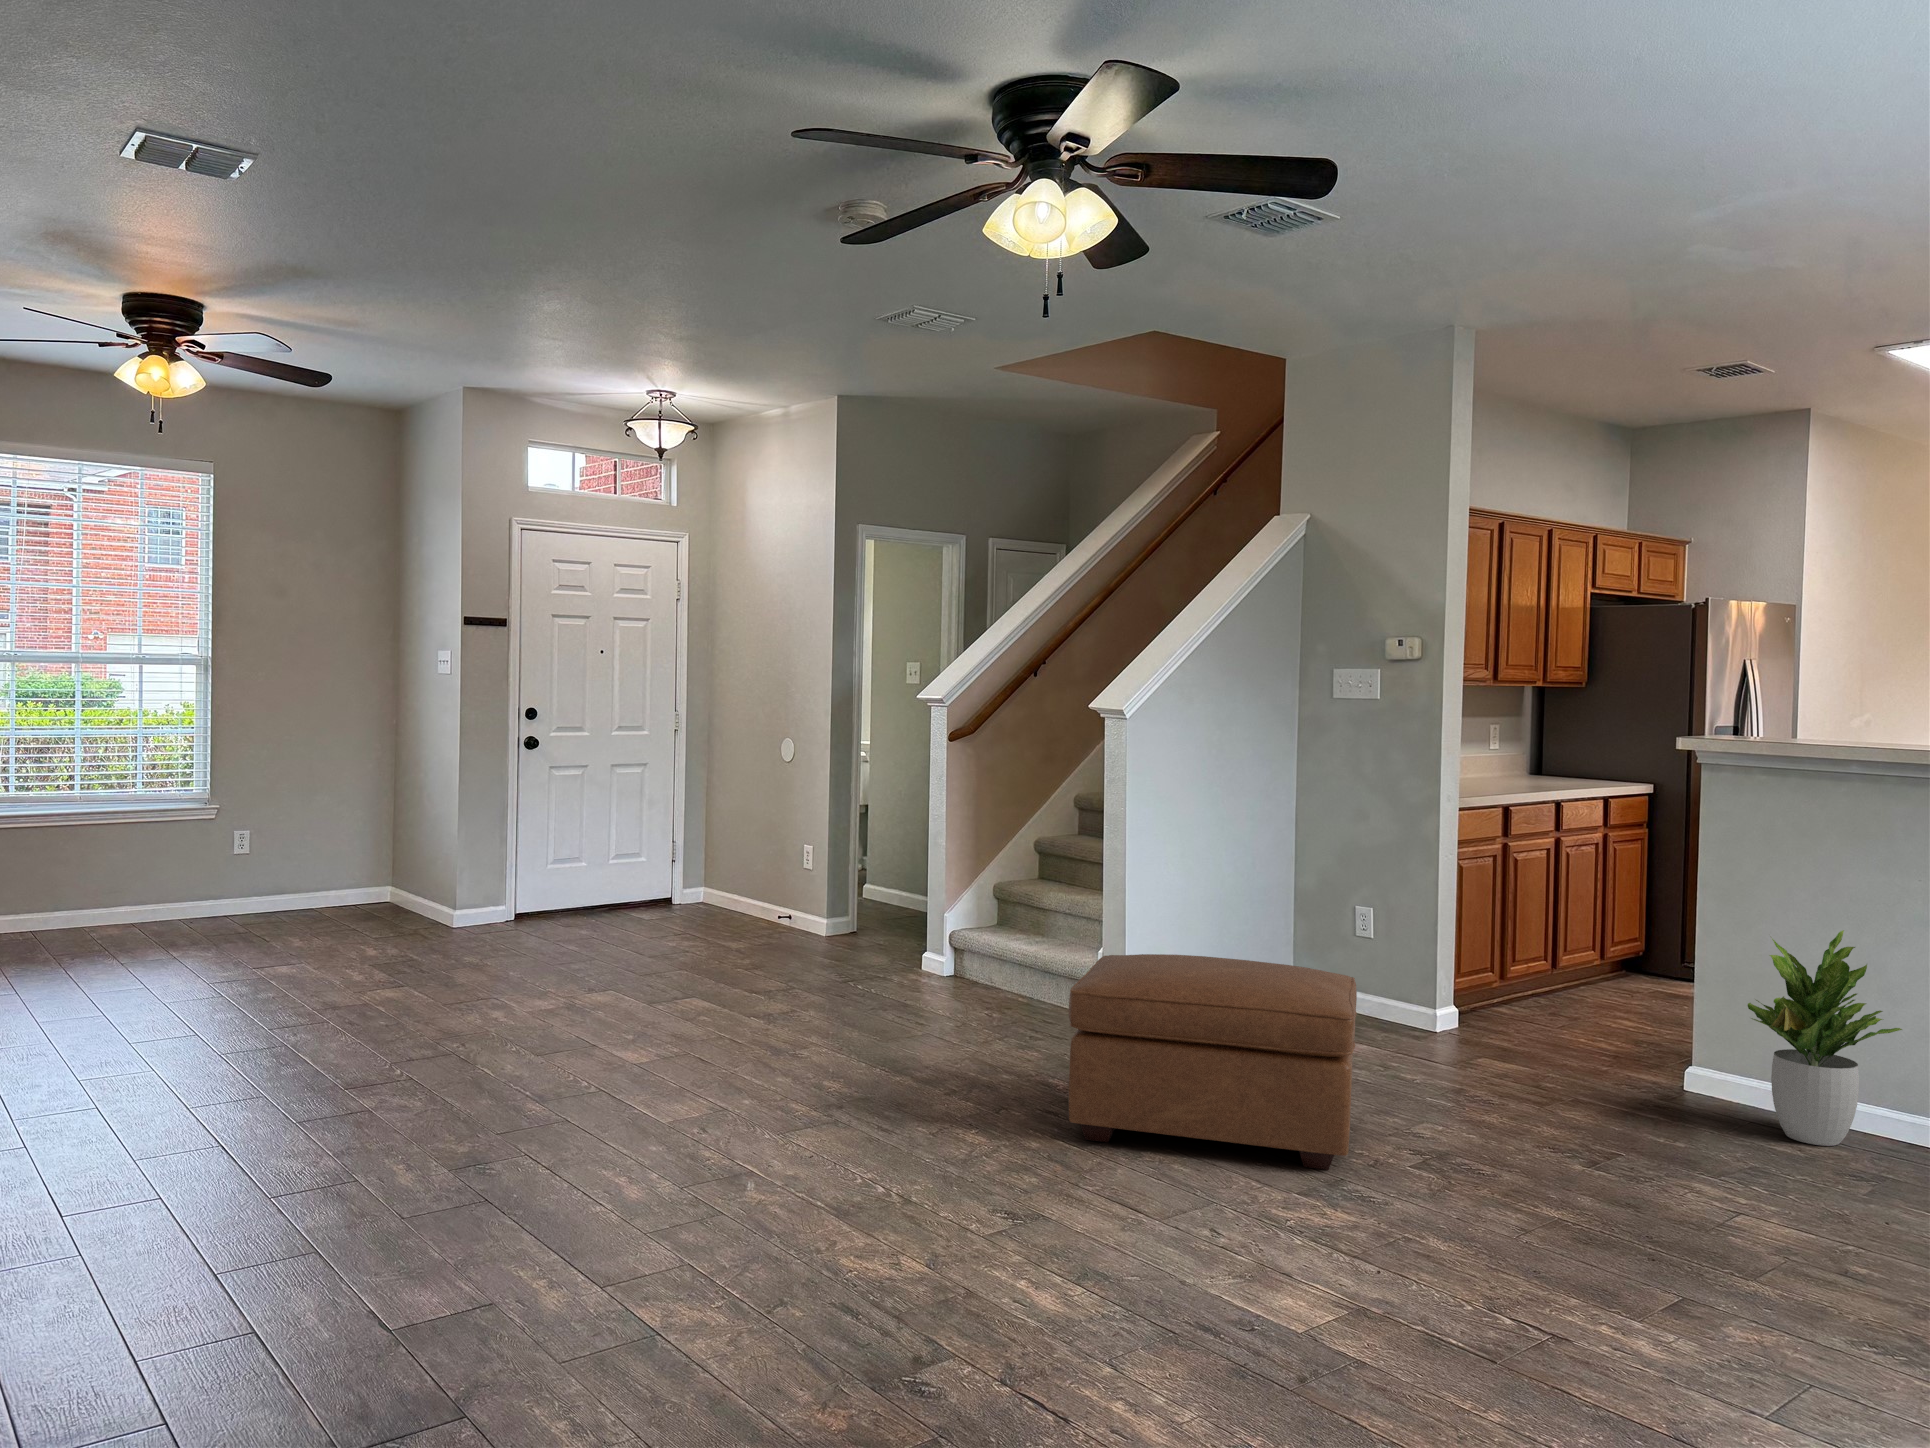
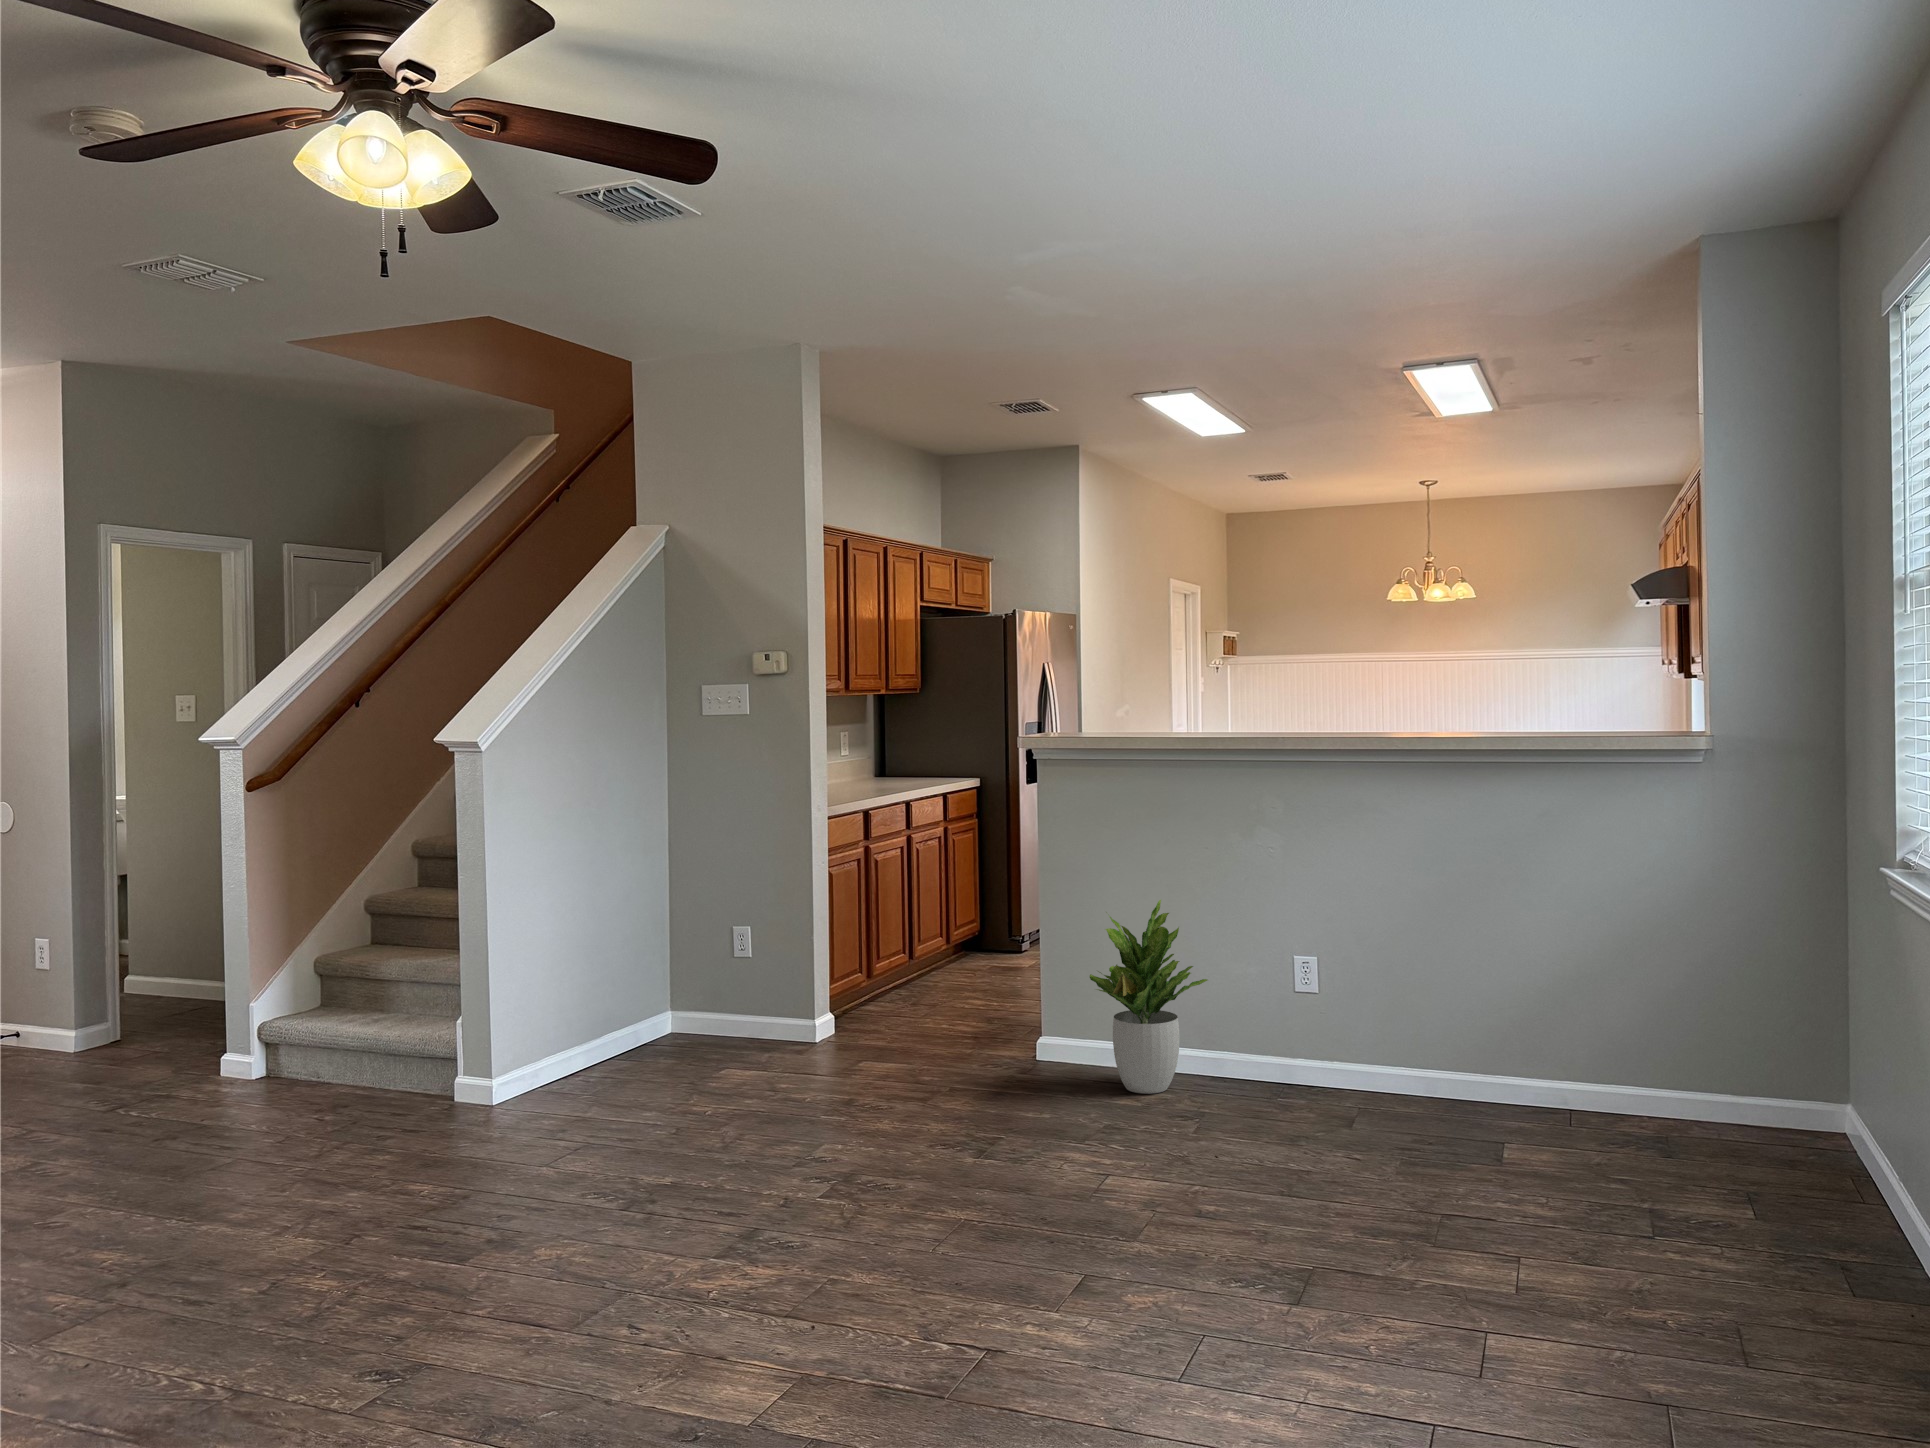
ottoman: present [1068,954,1357,1170] -> none [437,1007,760,1246]

